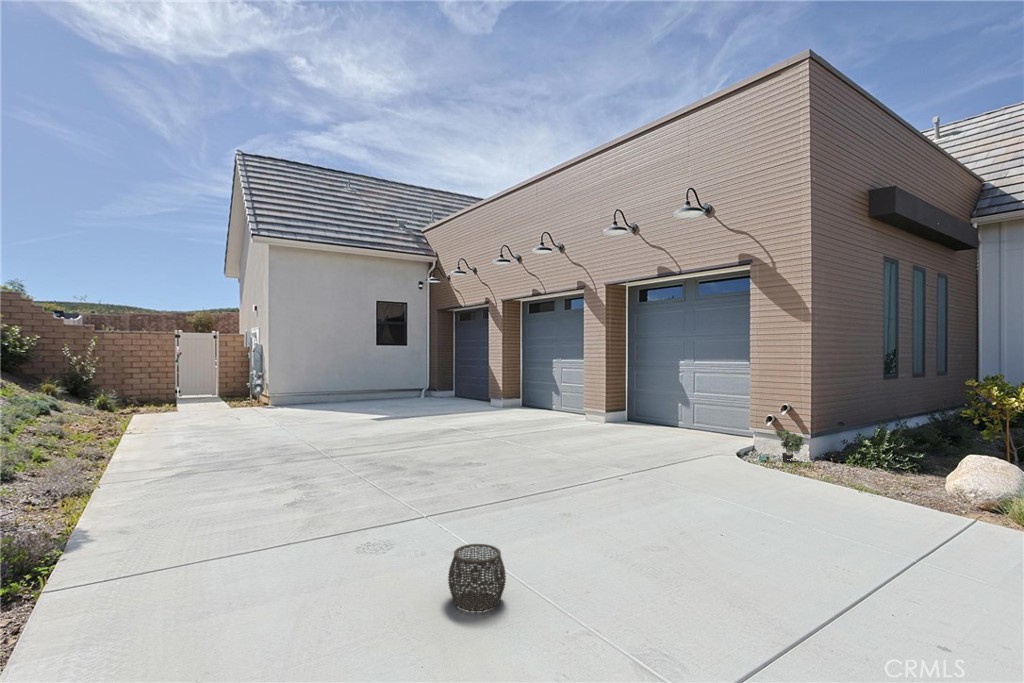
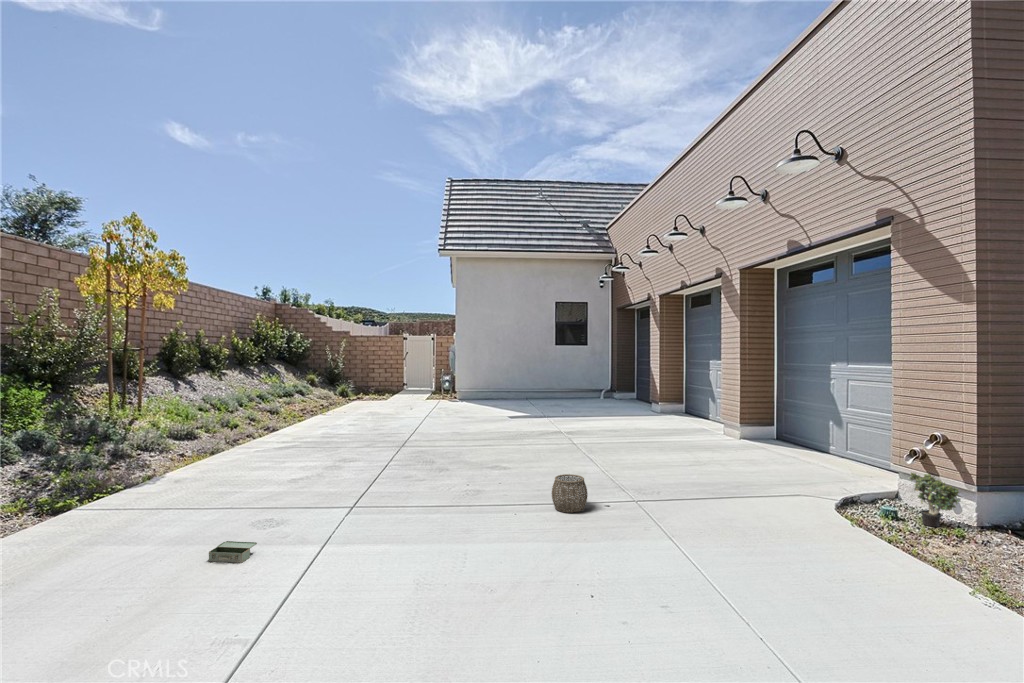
toolbox: none [379,537,420,561] -> present [209,541,257,563]
woven basket: present [448,544,506,611] -> present [552,474,588,513]

